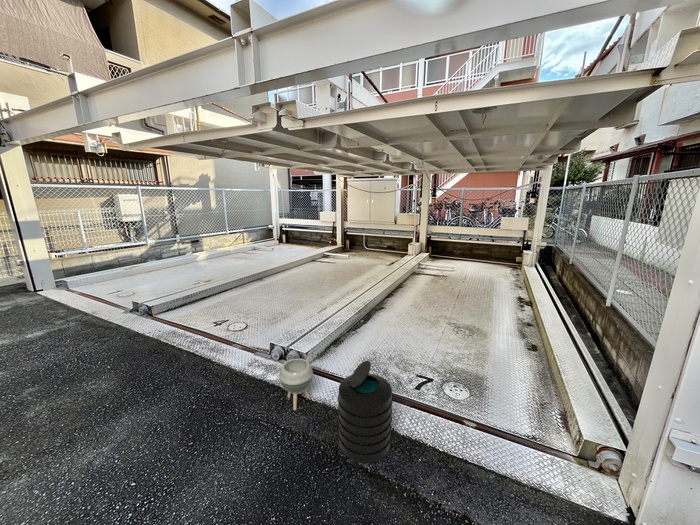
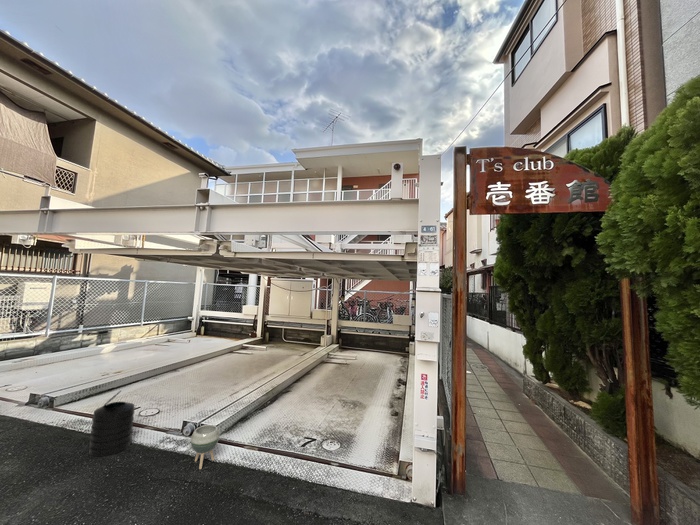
trash can: present [338,361,393,463] -> present [89,391,134,457]

